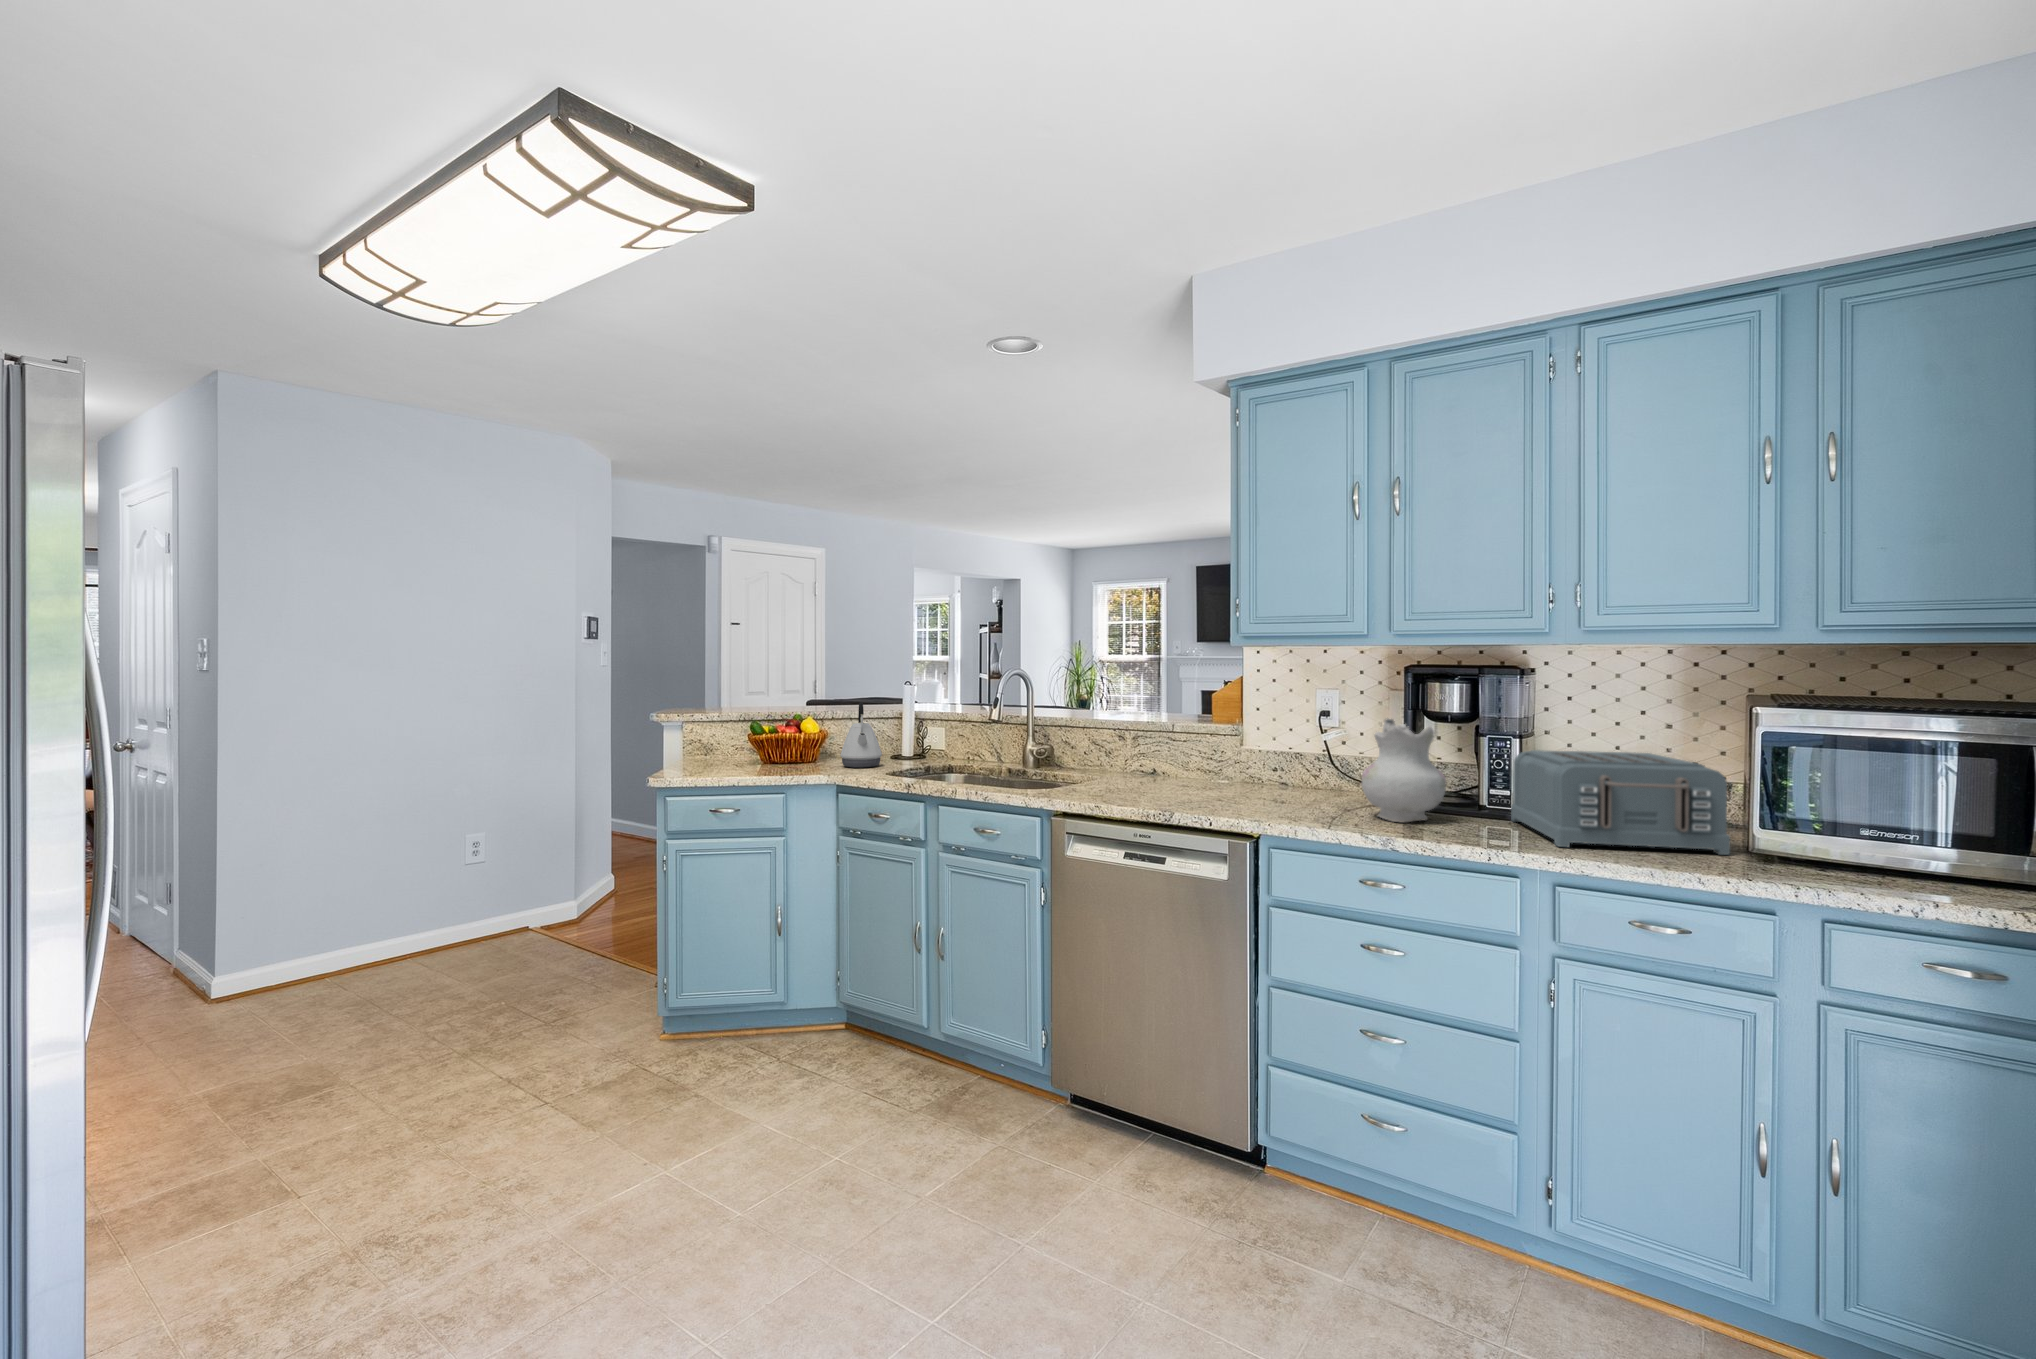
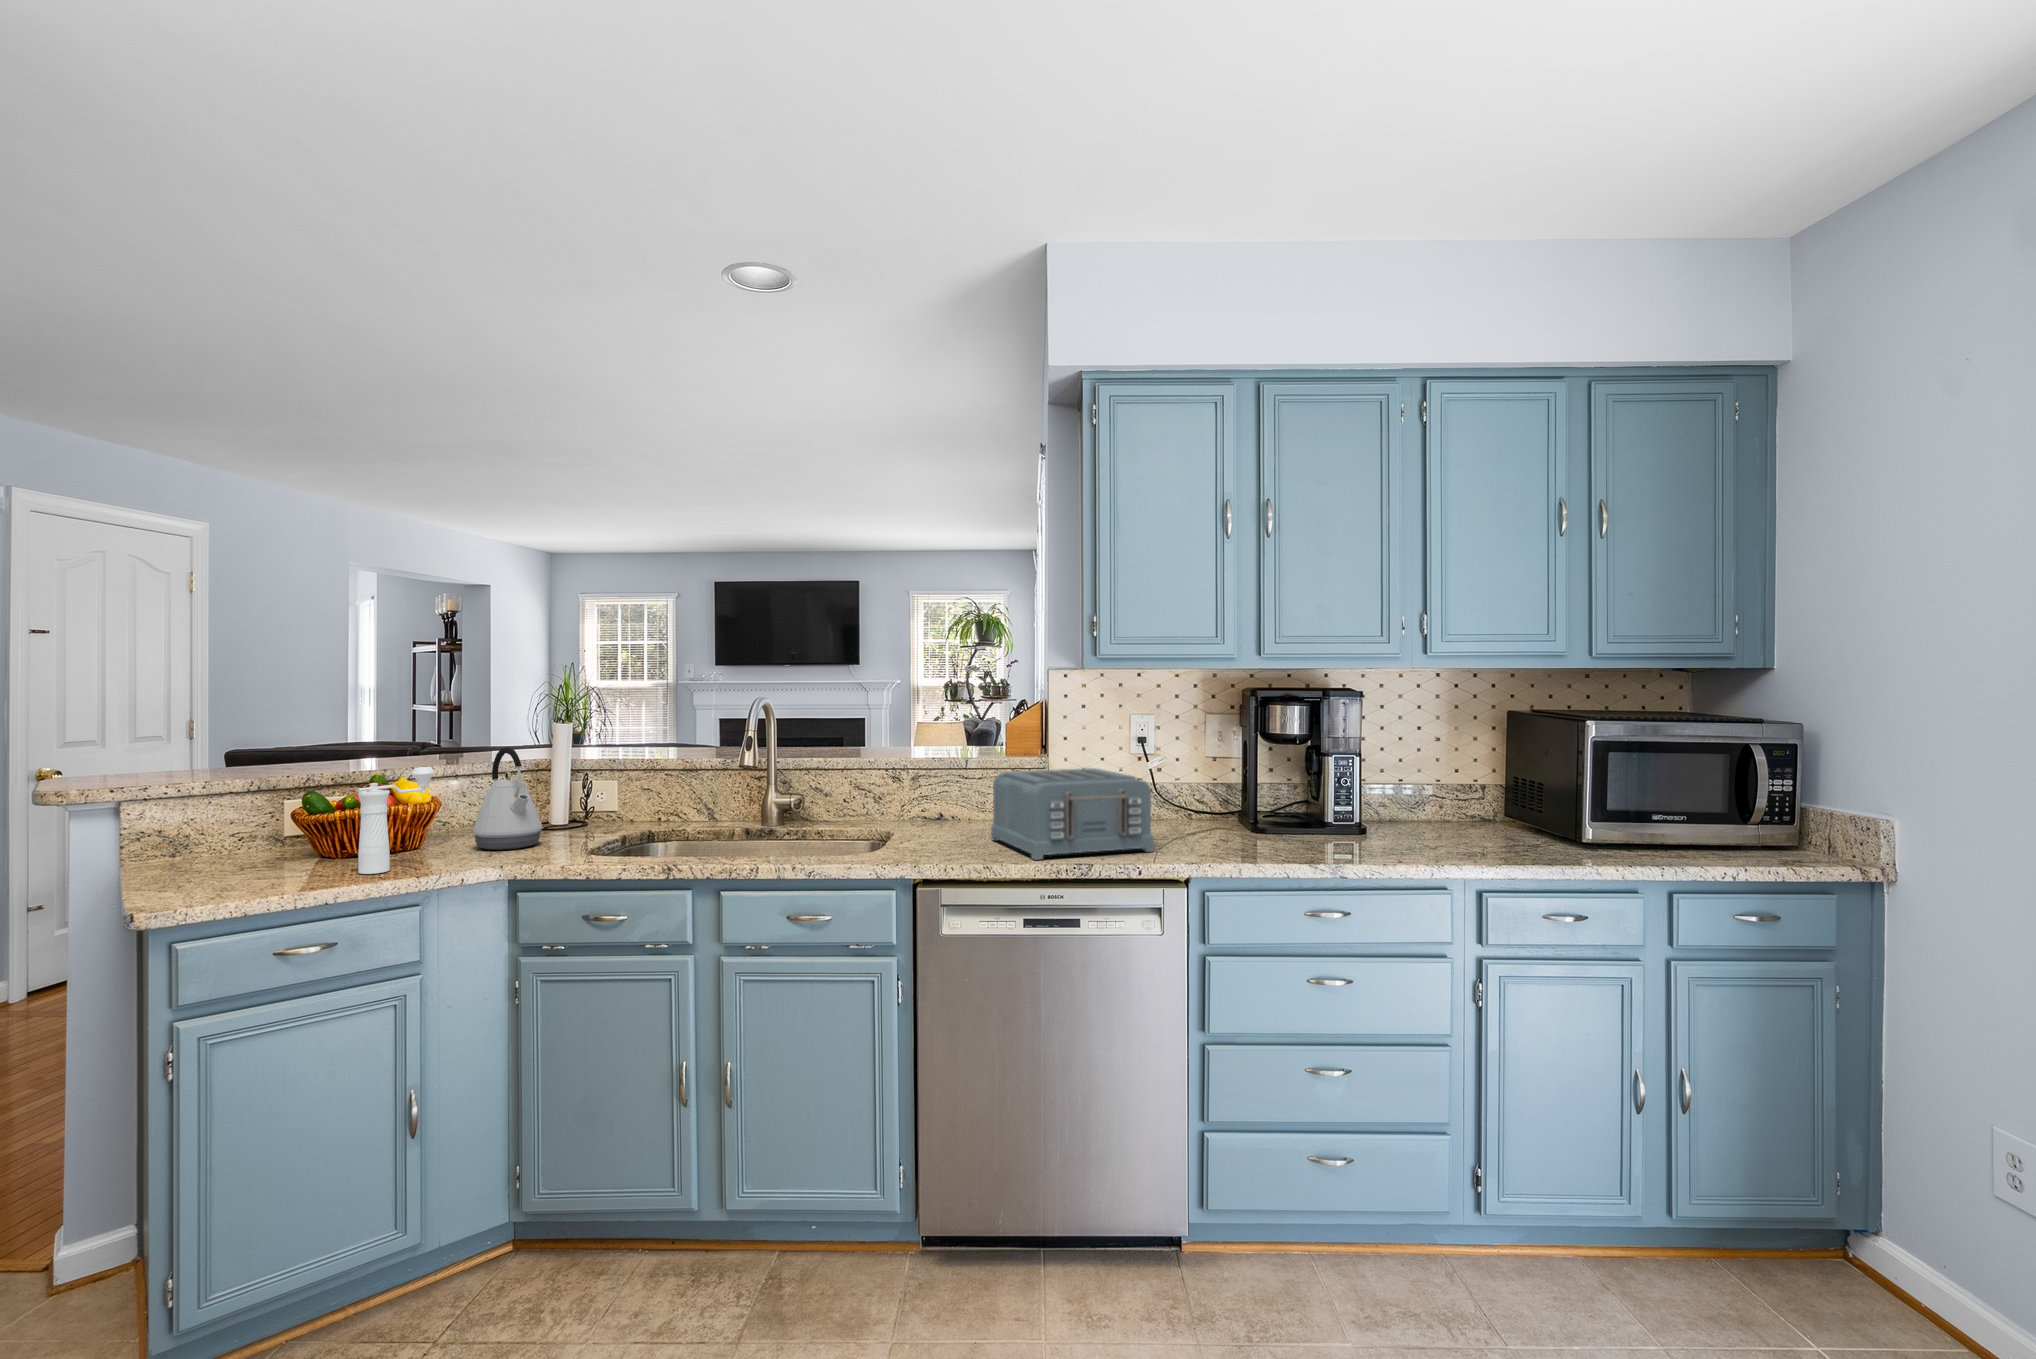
pepper mill: none [760,711,807,774] -> present [358,767,434,874]
ceramic pitcher: present [1362,718,1446,822] -> none [1242,742,1321,847]
toaster: present [1511,750,1730,855] -> present [991,768,1154,860]

